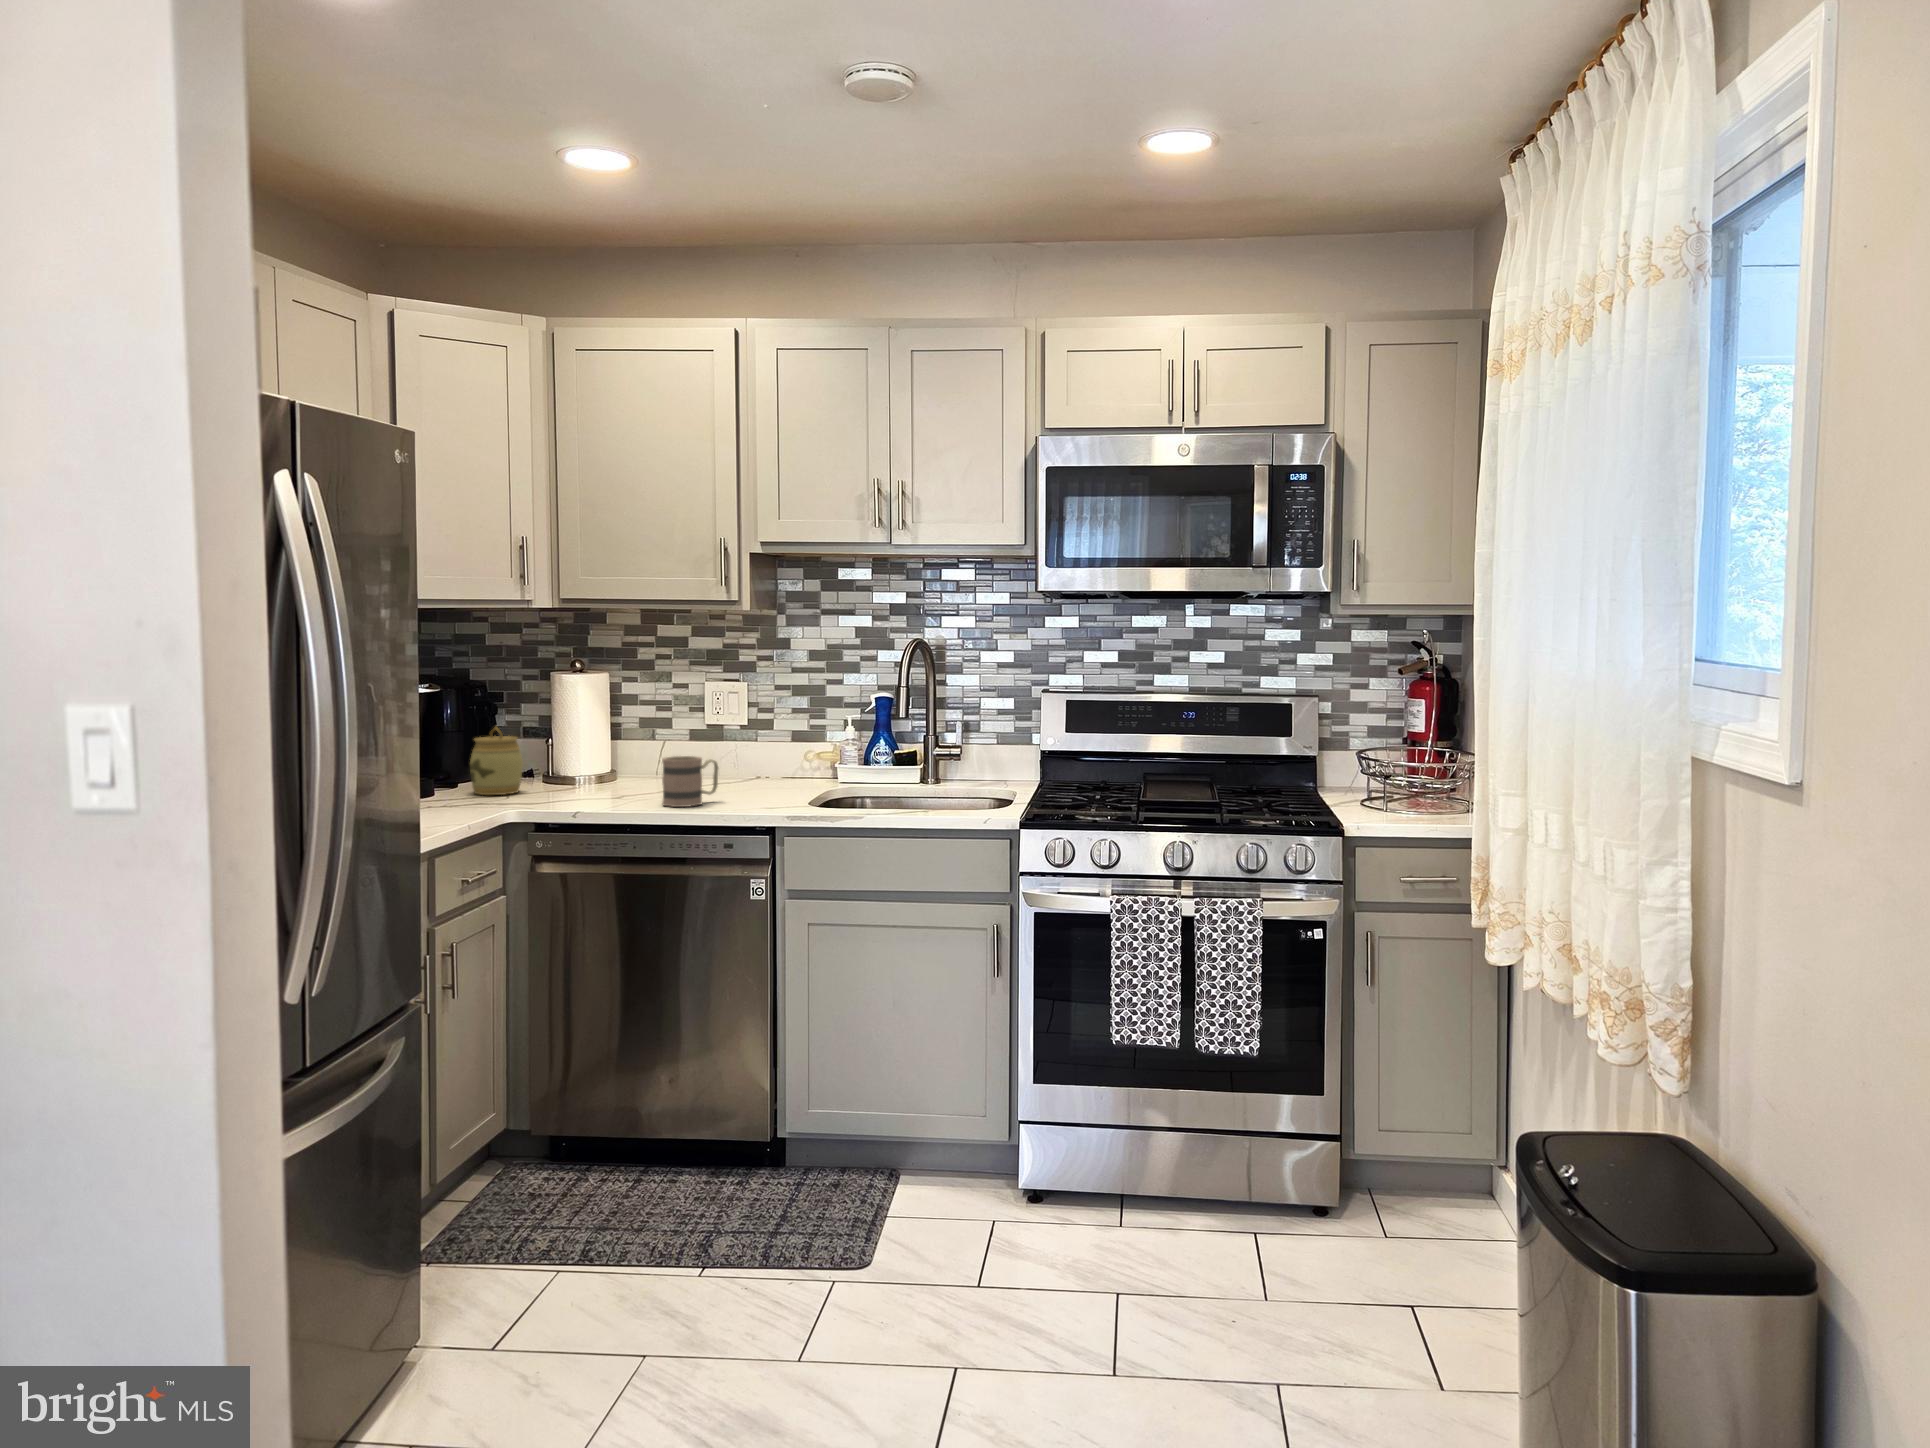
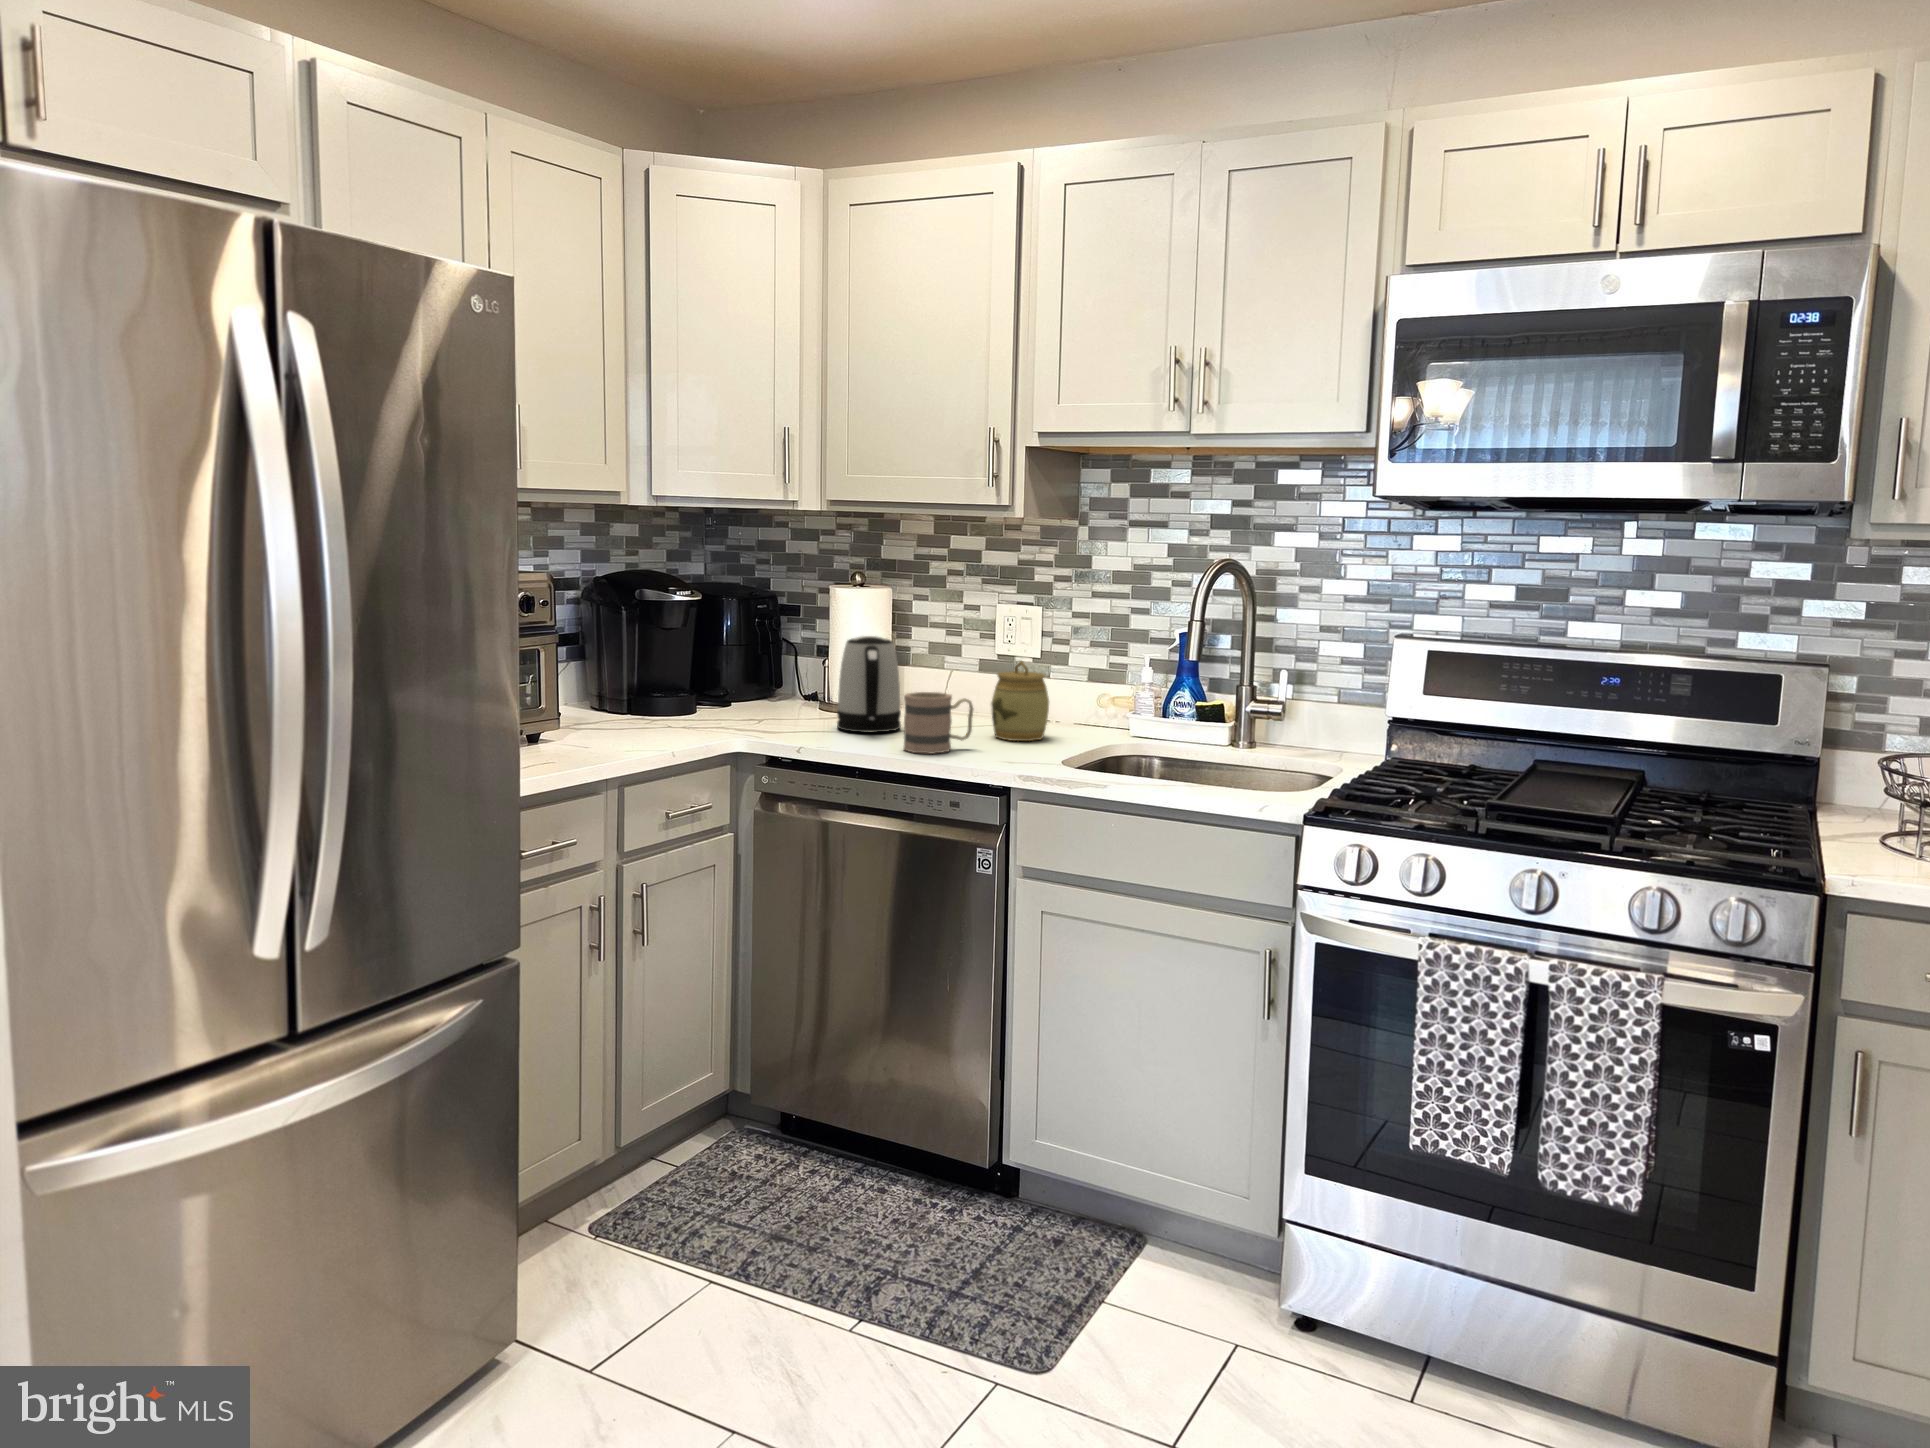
kettle: none [581,714,639,797] -> present [837,636,901,733]
jar: present [470,727,523,795] -> present [991,661,1049,741]

